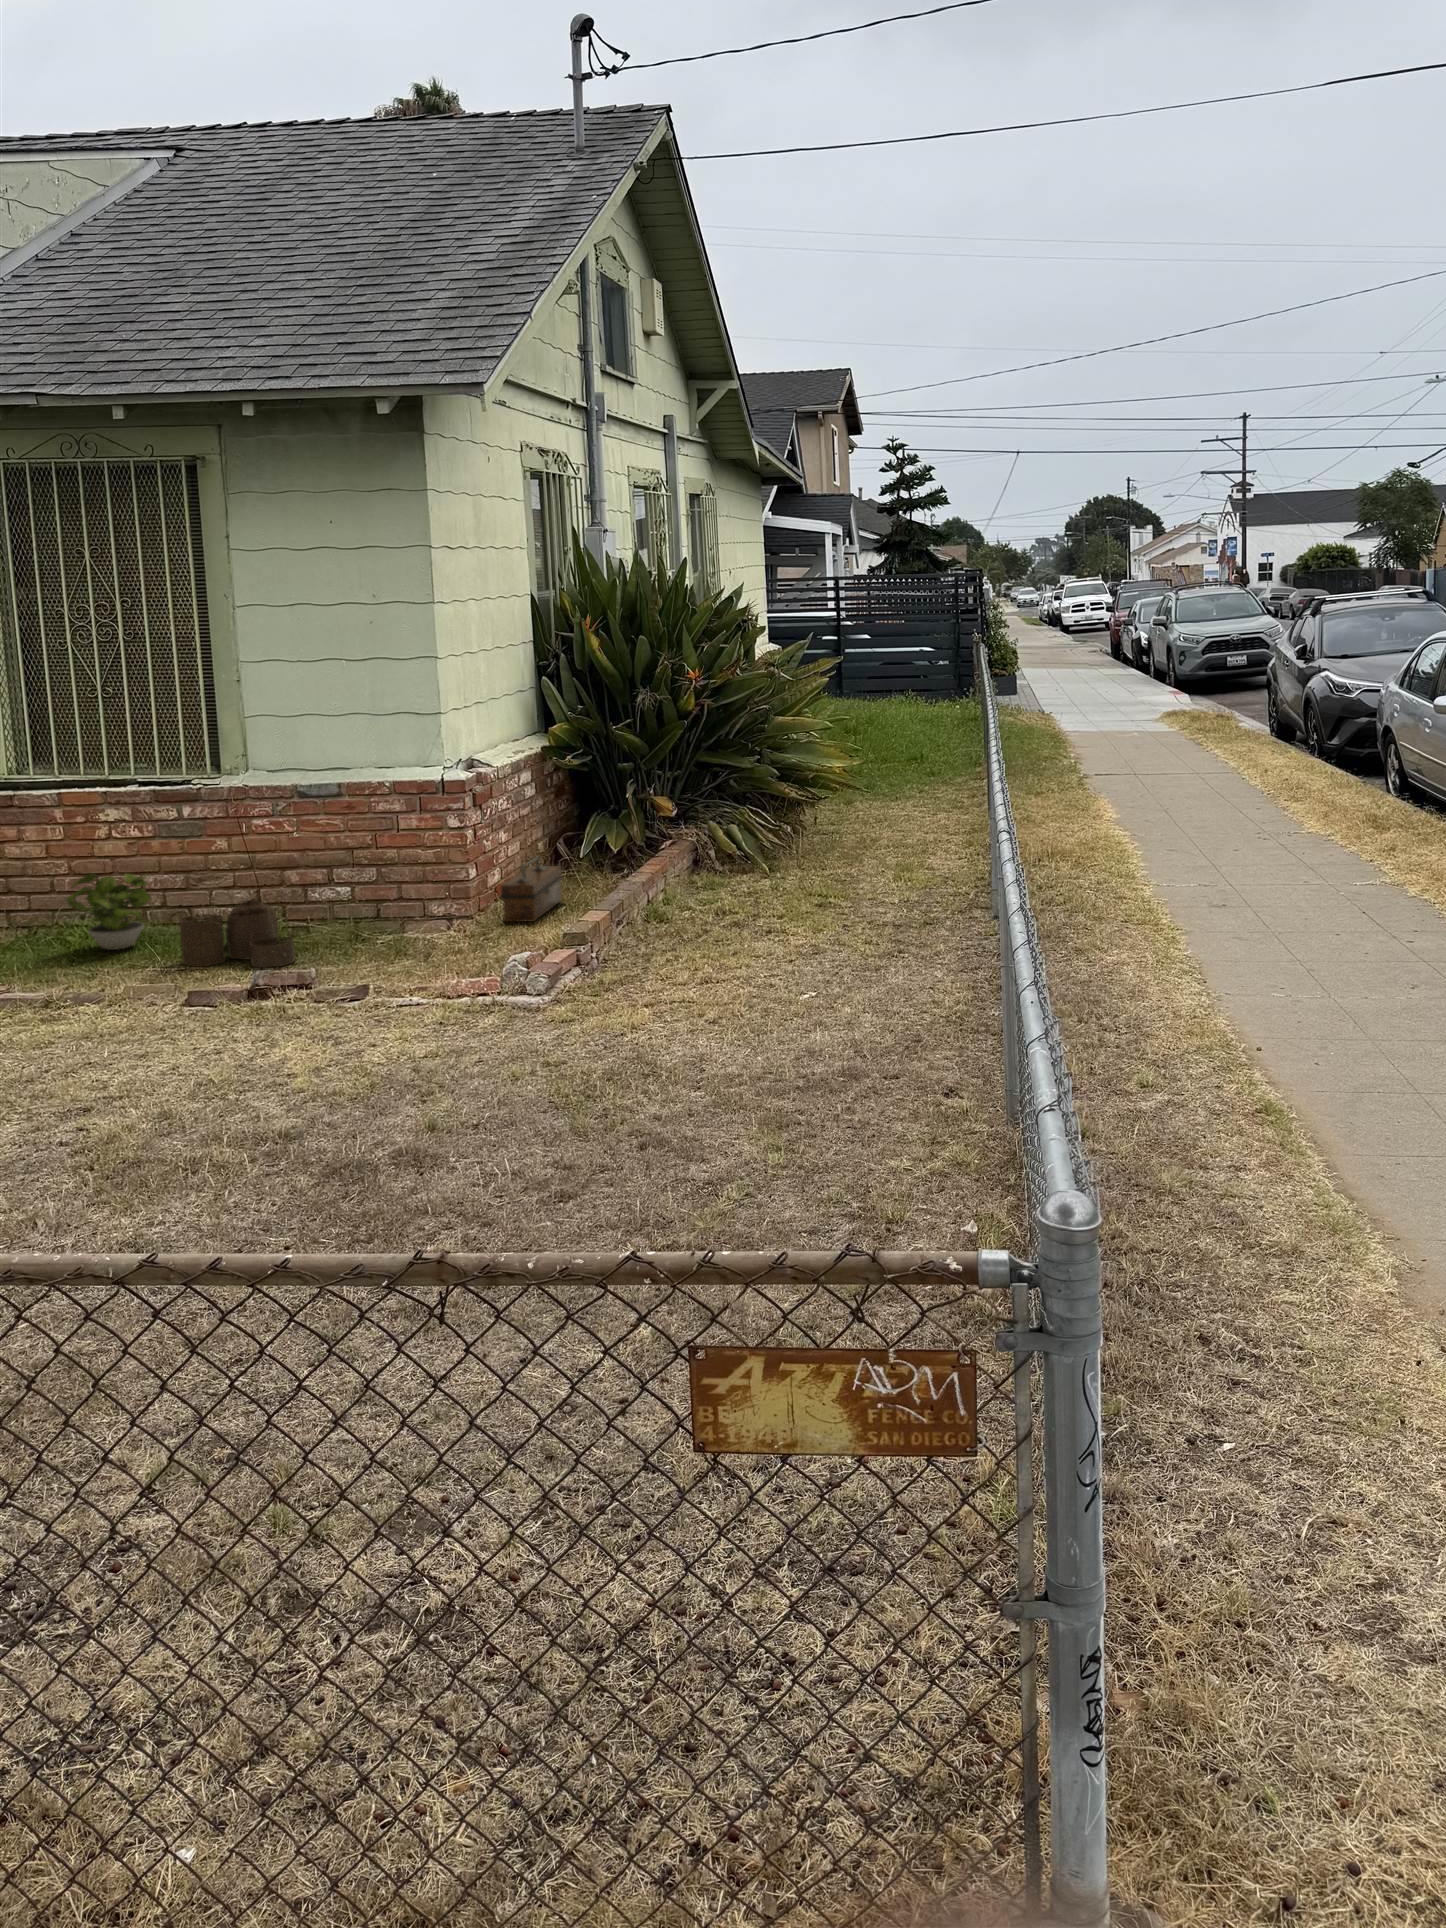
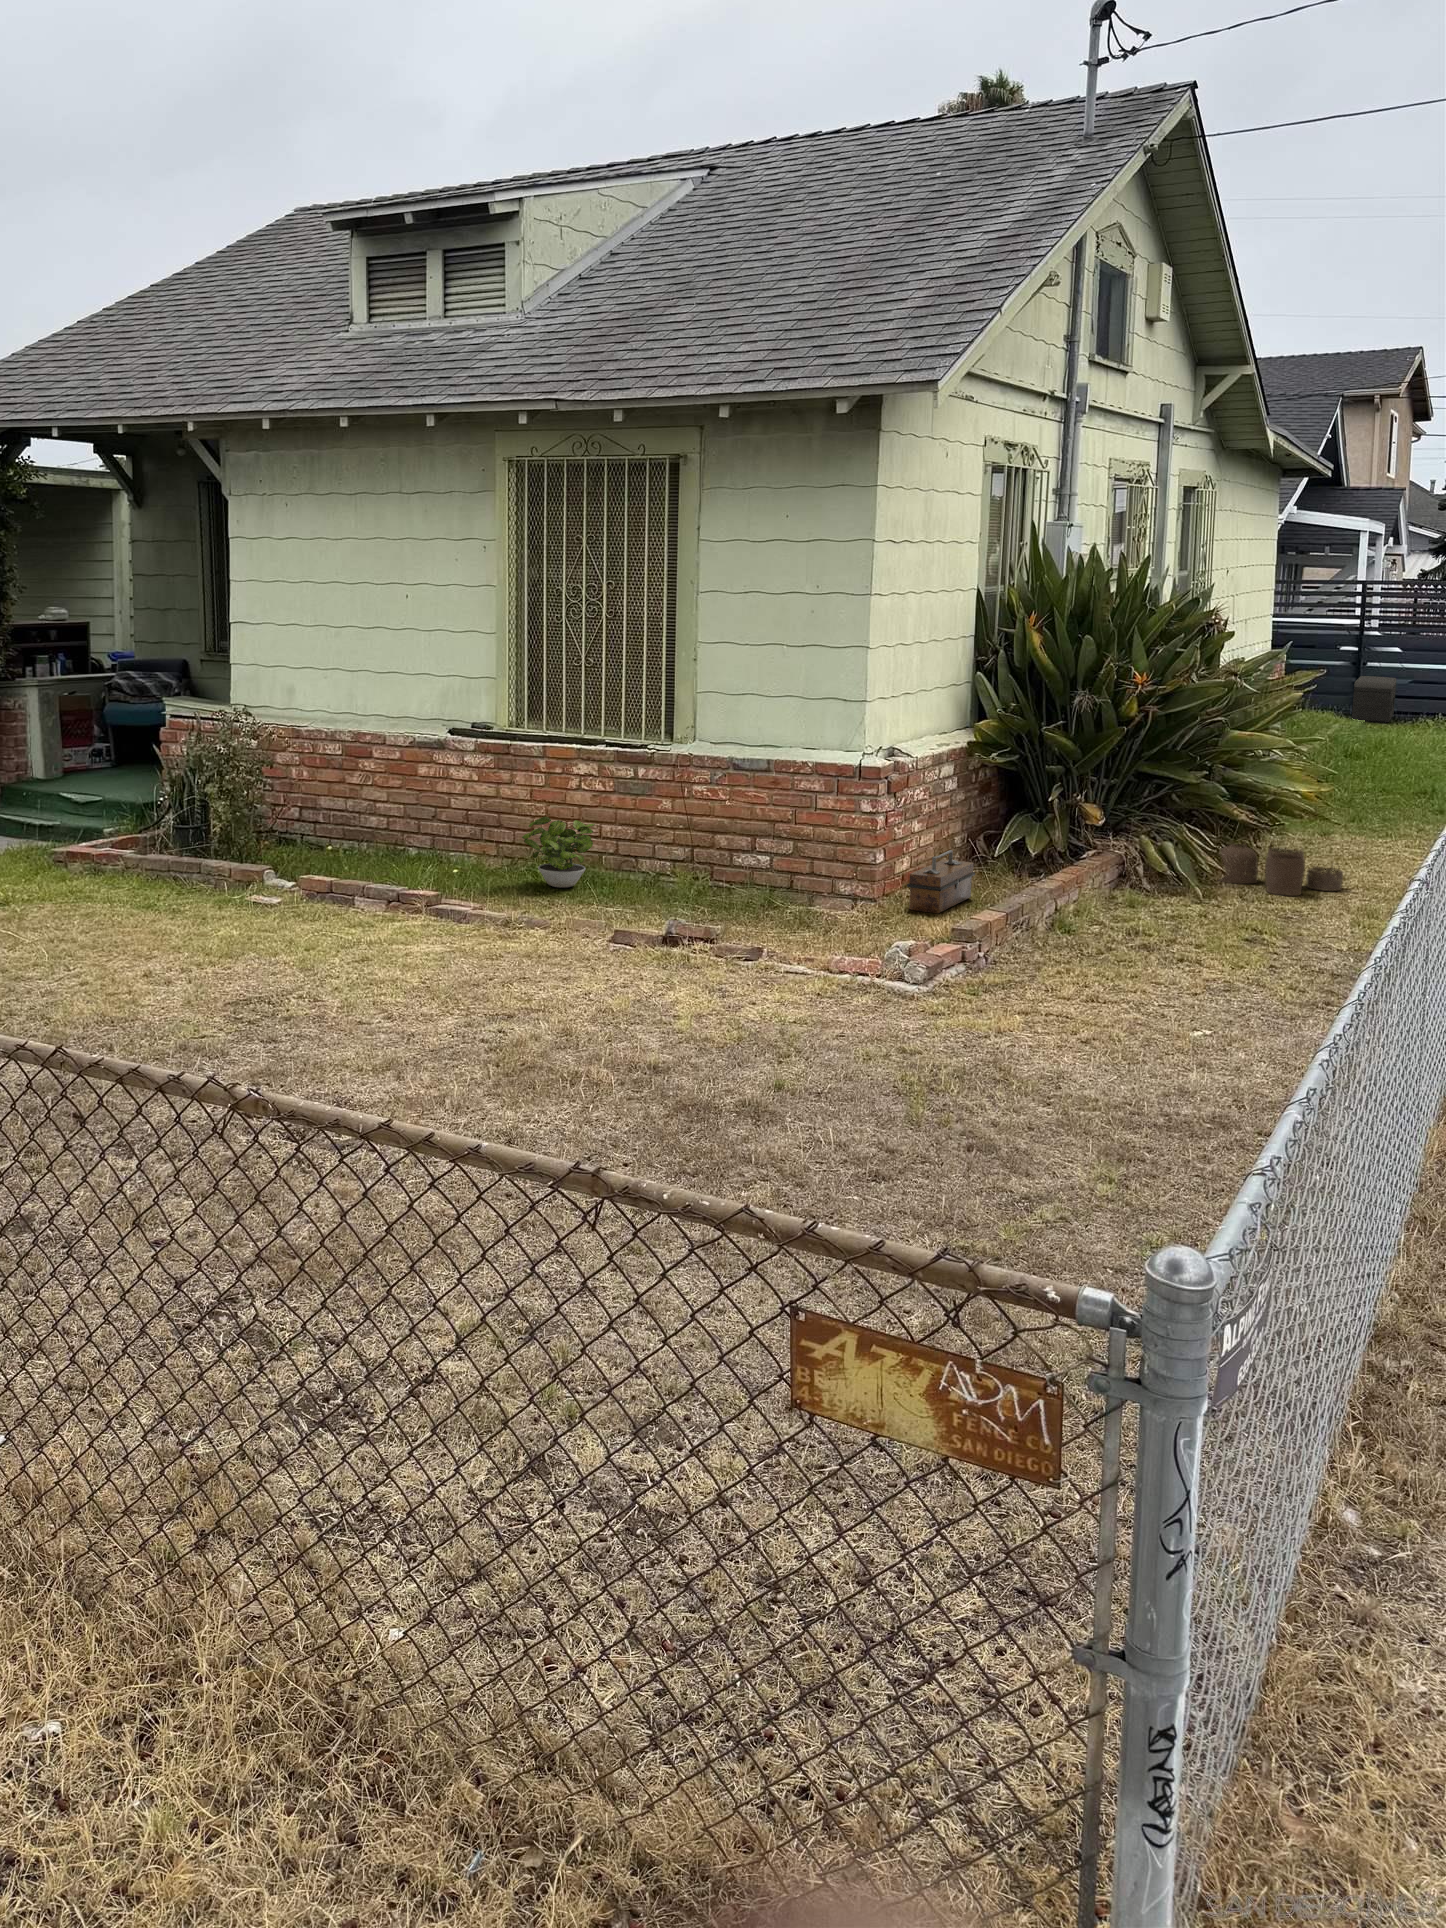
storage bench: none [838,660,871,701] -> present [1352,676,1396,723]
woven basket: present [179,897,295,967] -> present [1219,844,1343,896]

